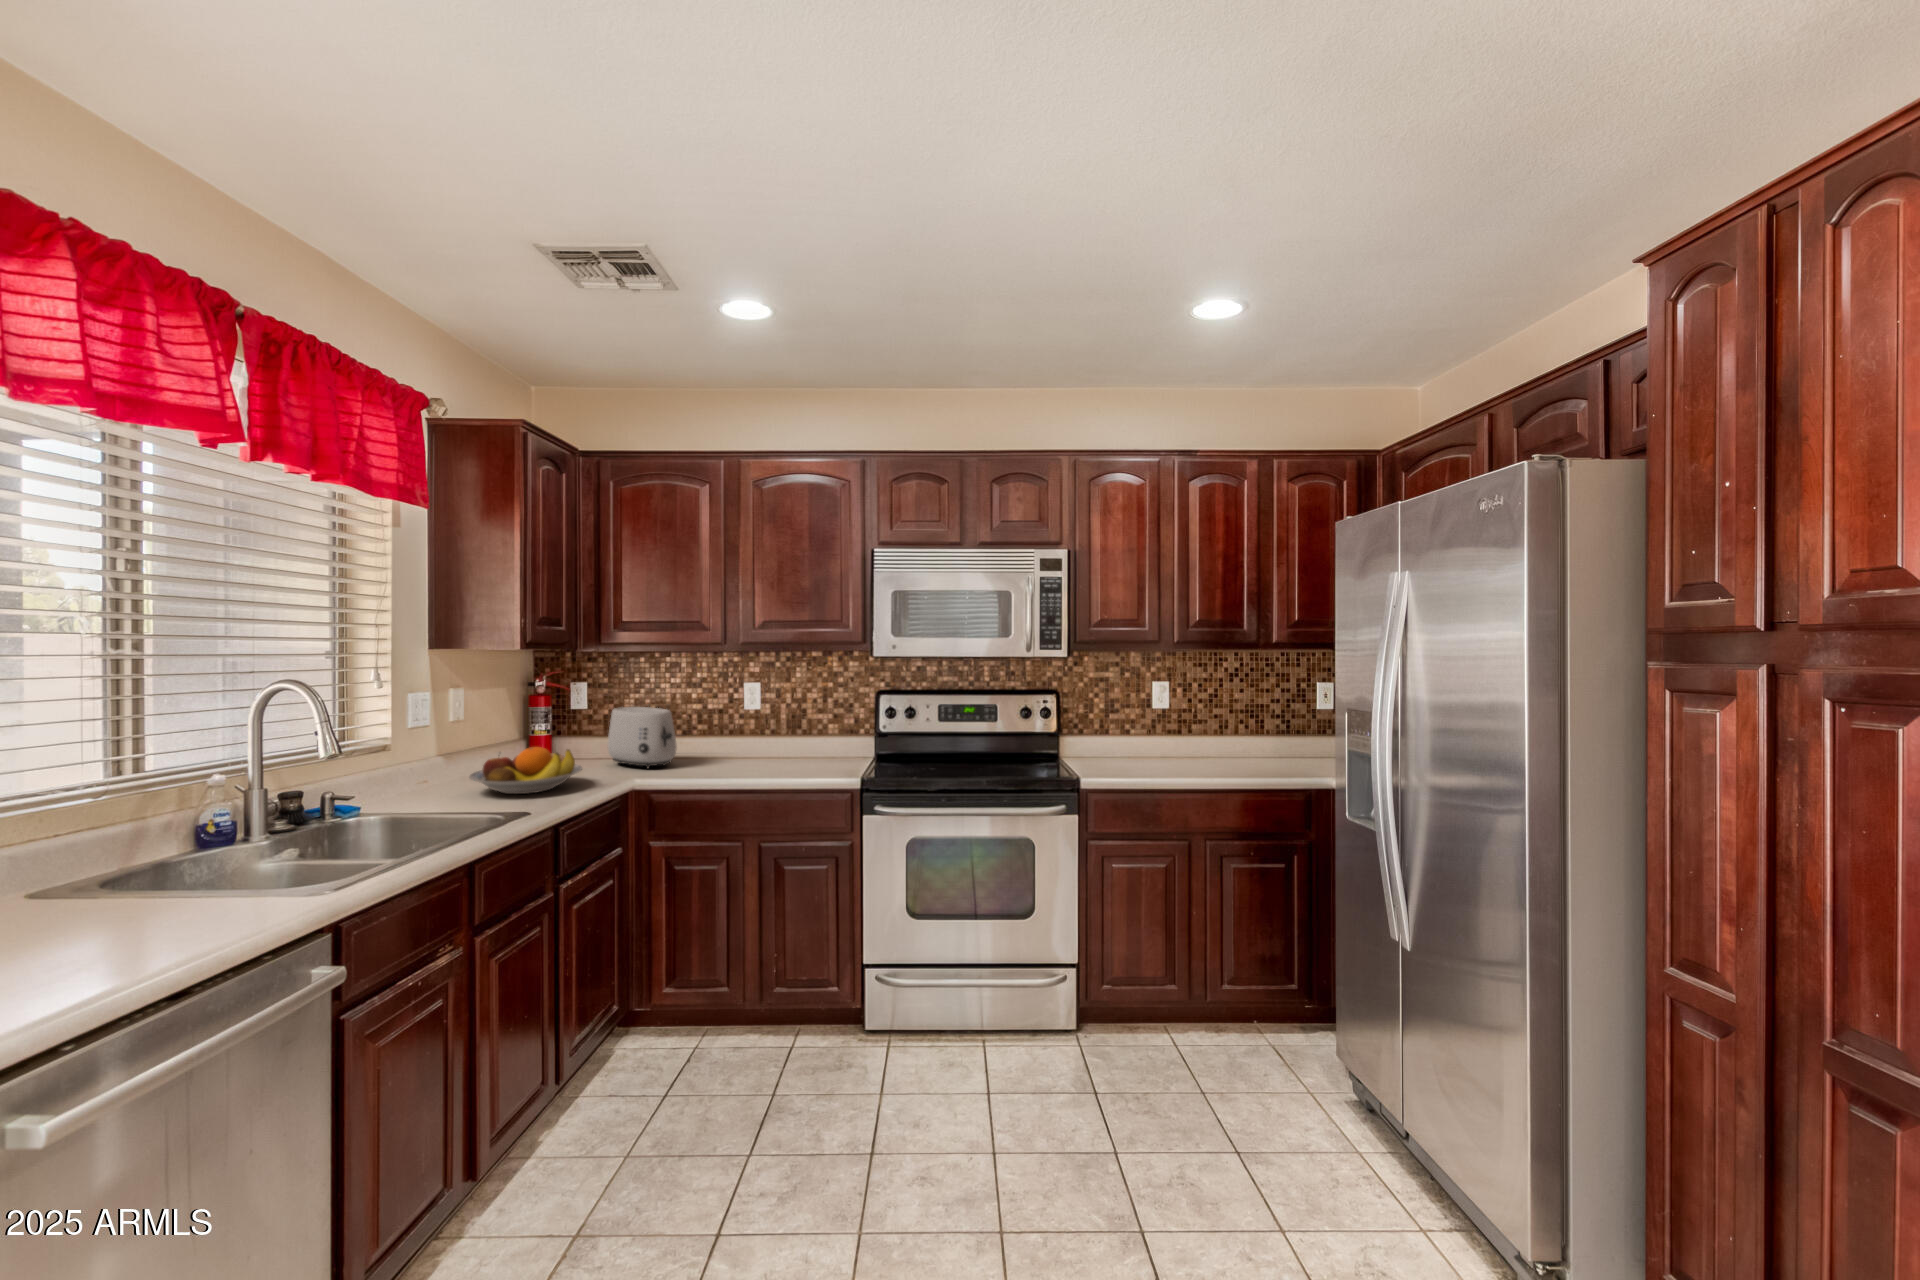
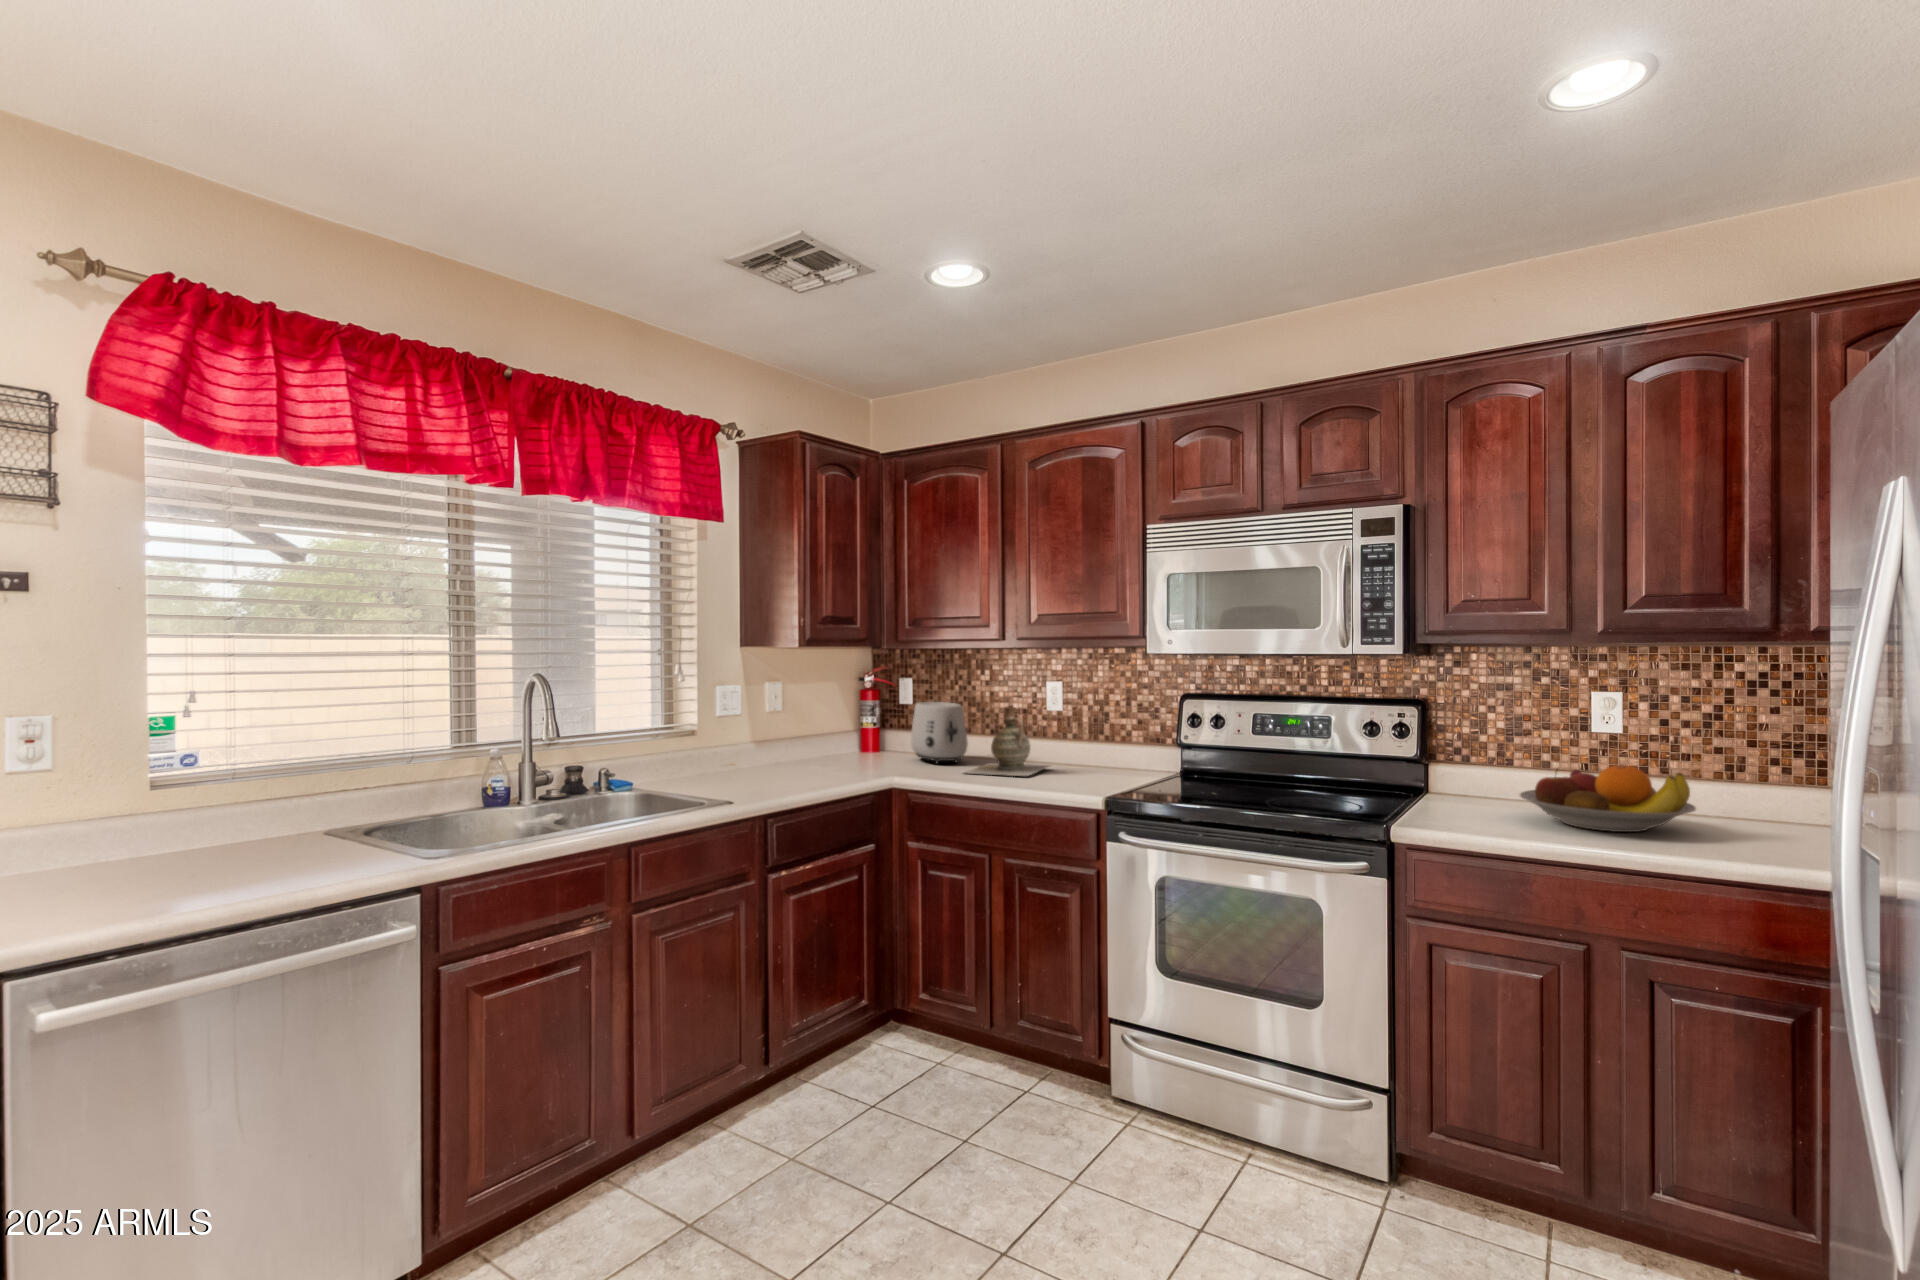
ceramic jug: none [694,710,767,777] -> present [964,707,1049,776]
fruit bowl: present [469,747,582,794] -> present [1520,765,1696,832]

